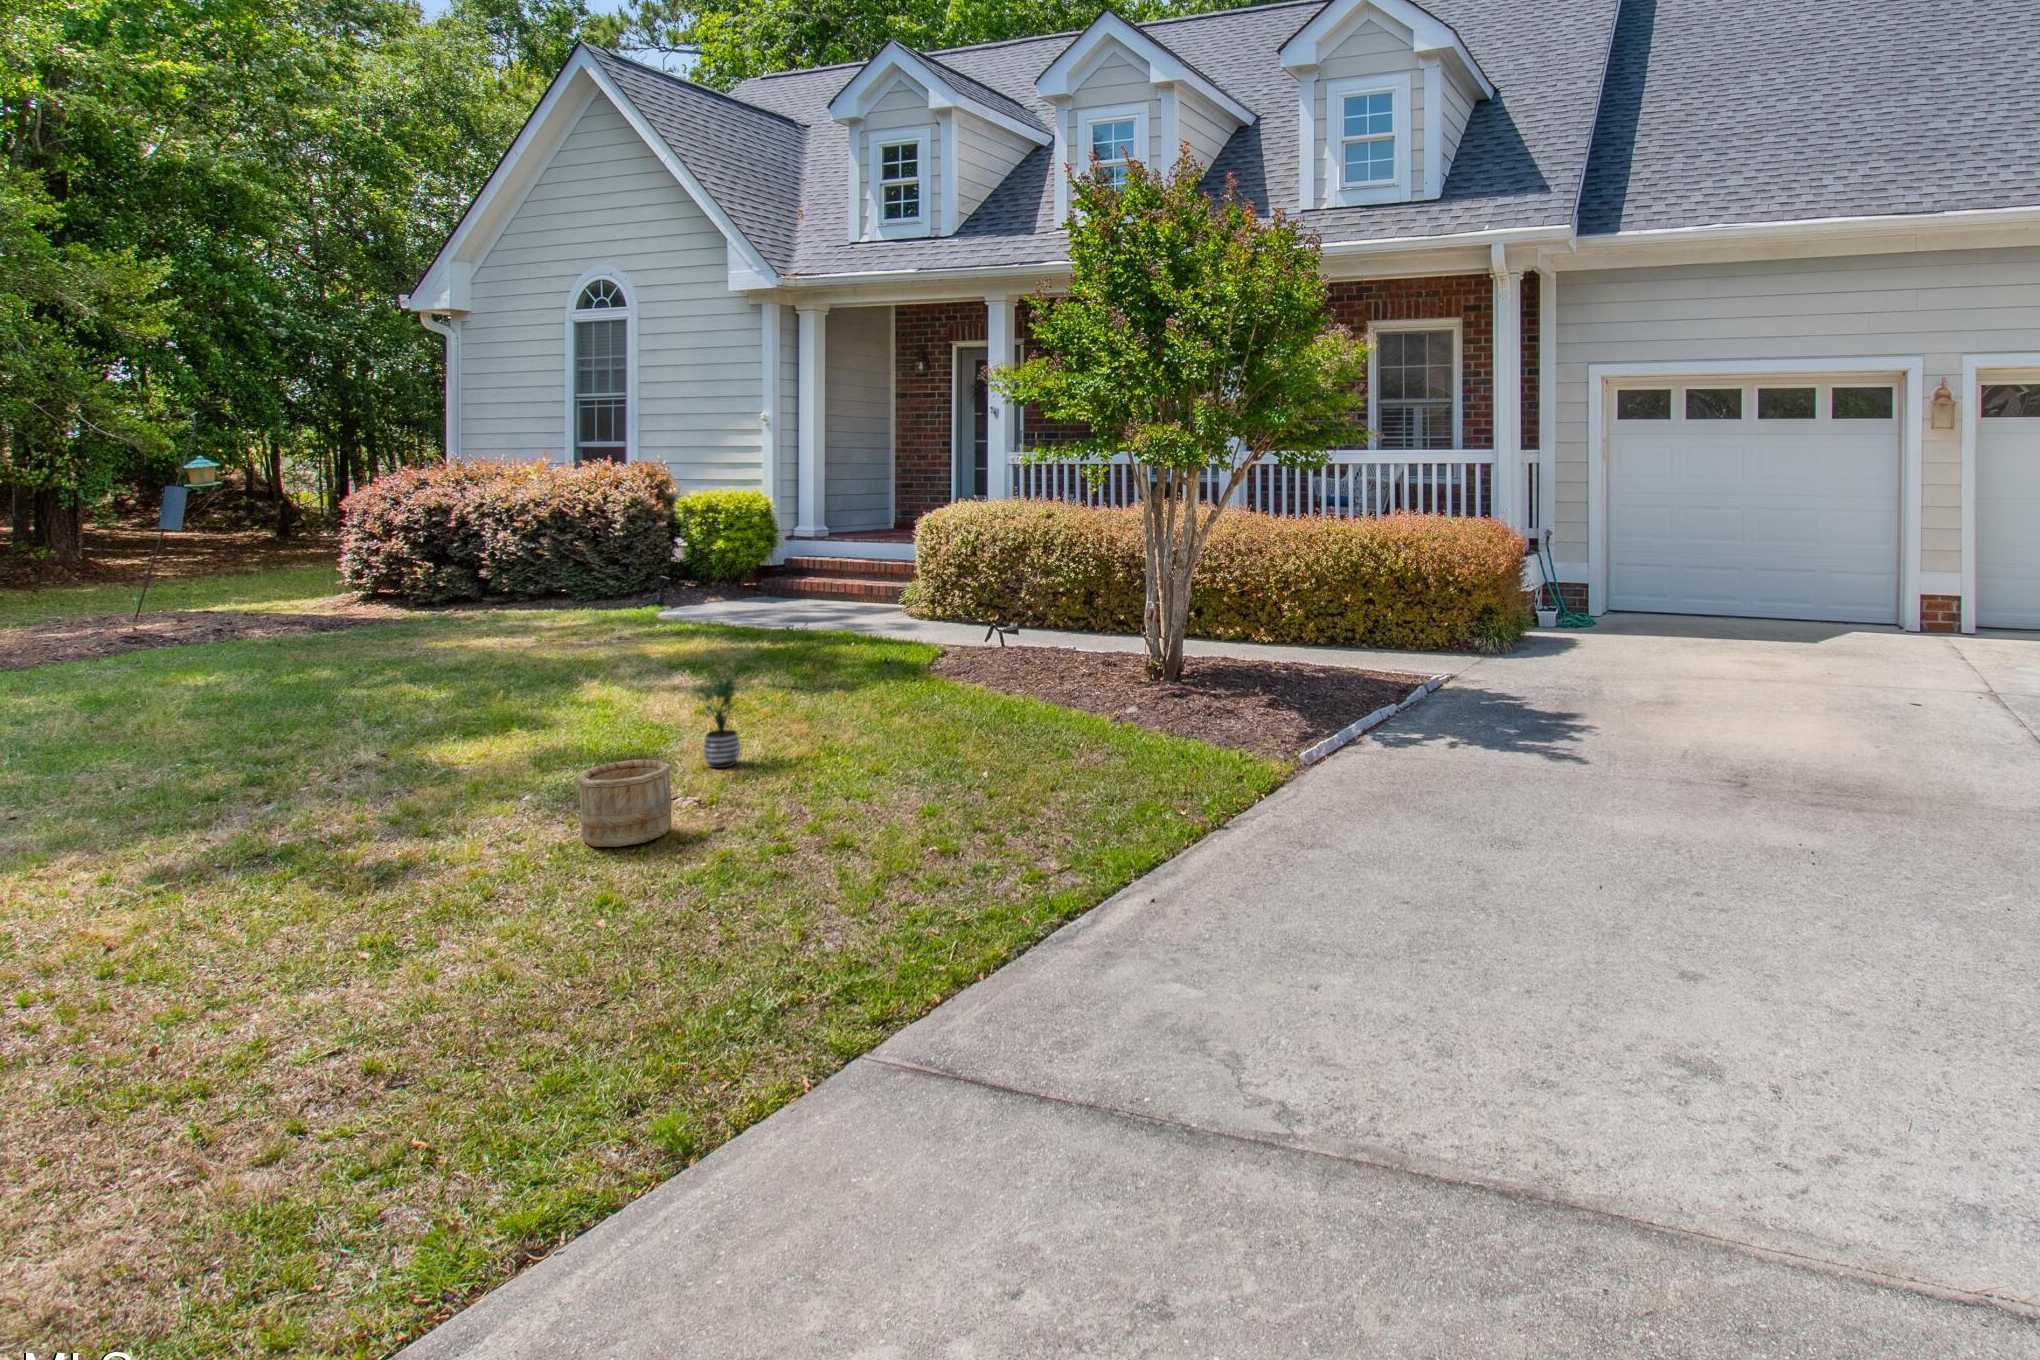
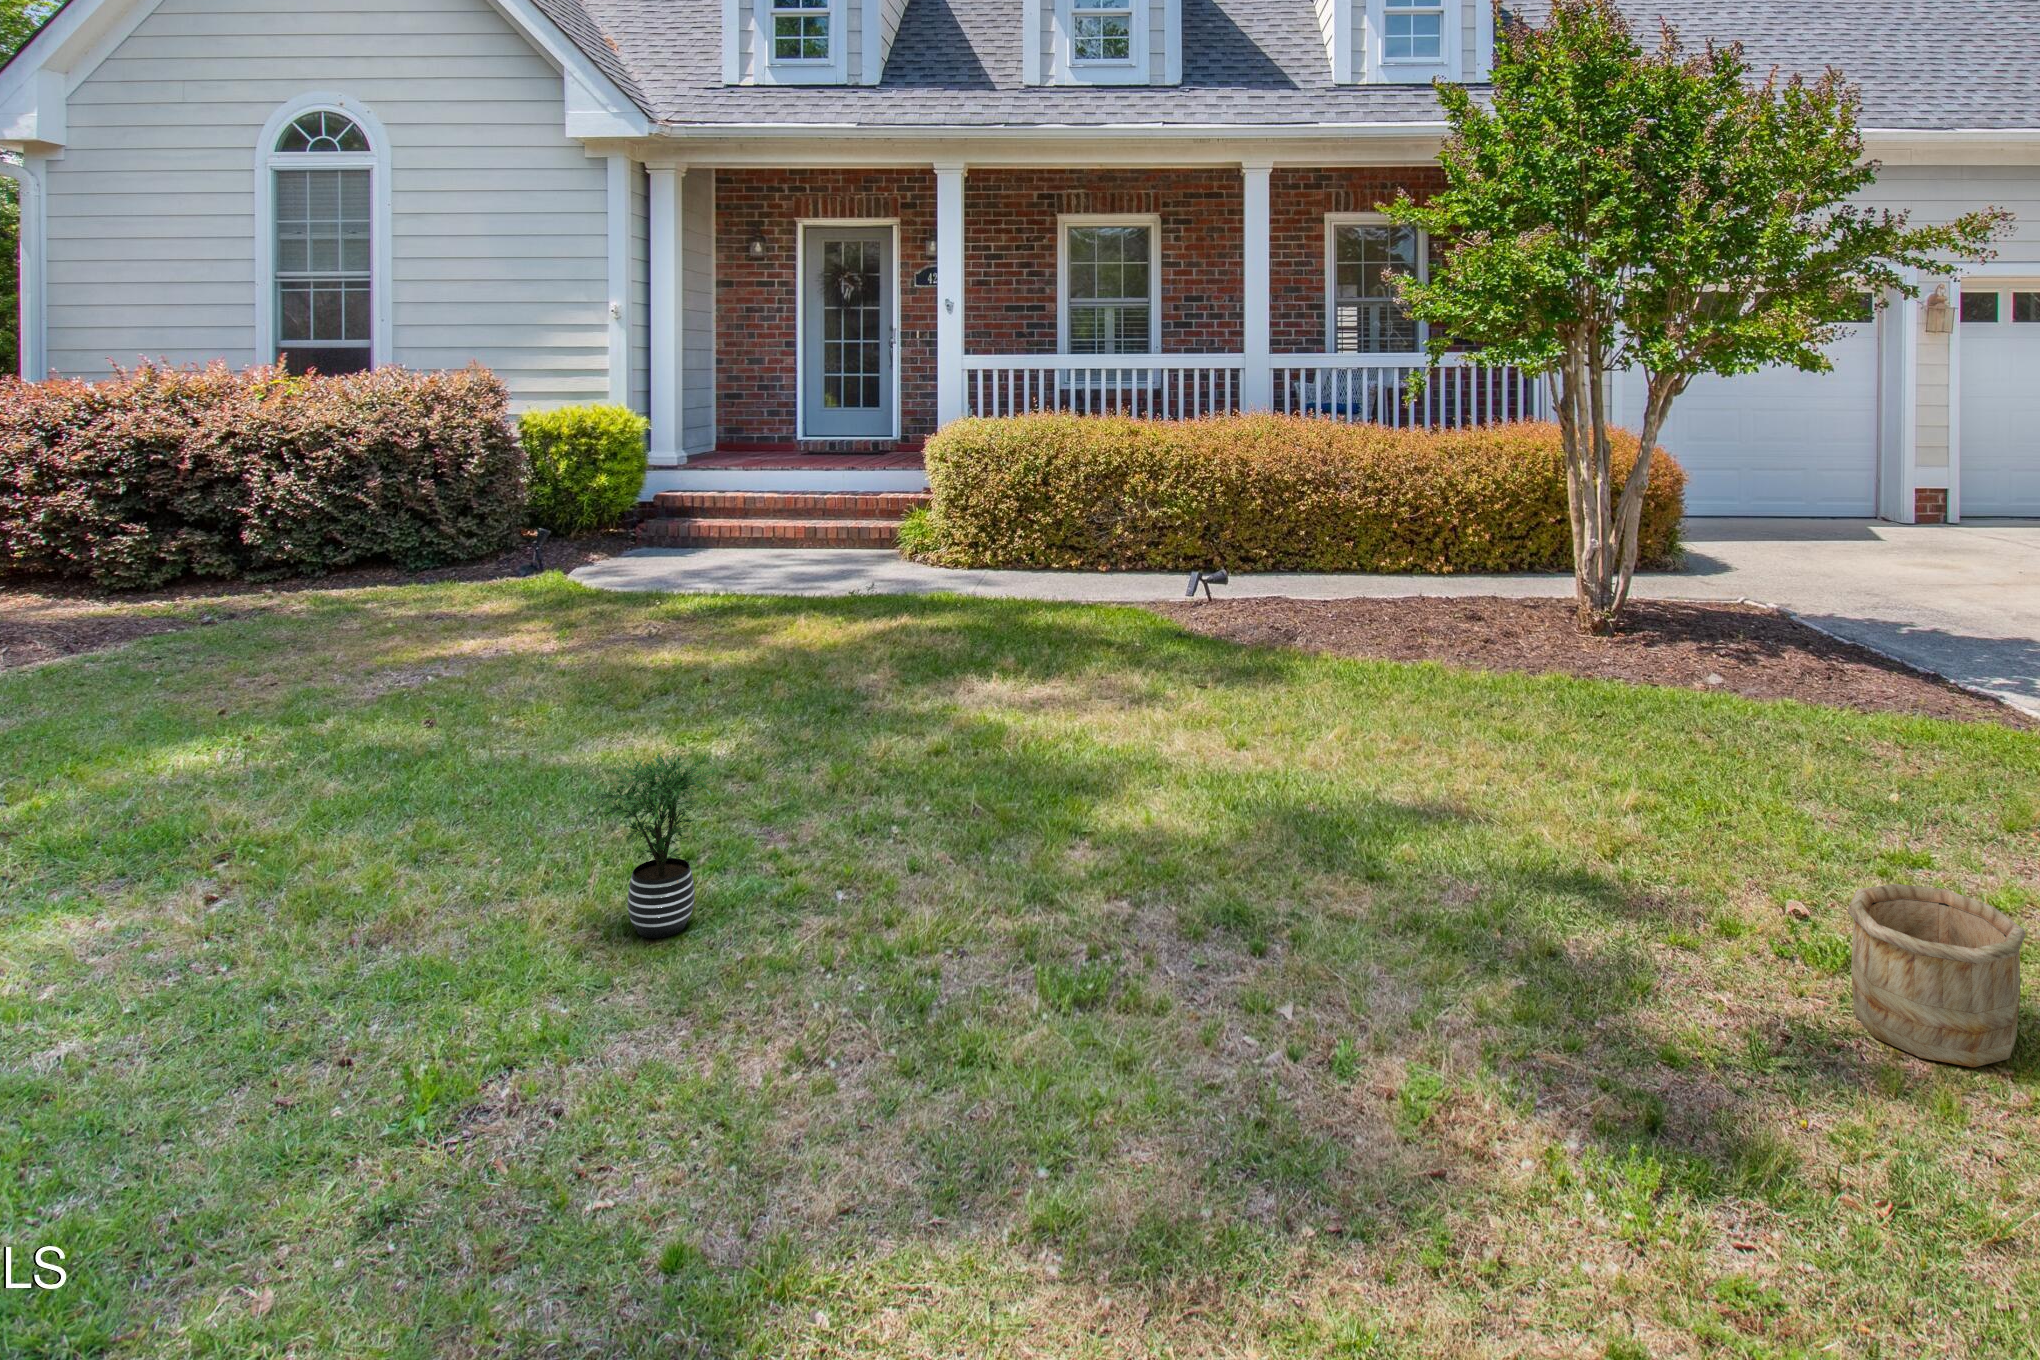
potted plant: present [685,673,750,768] -> present [590,753,715,938]

